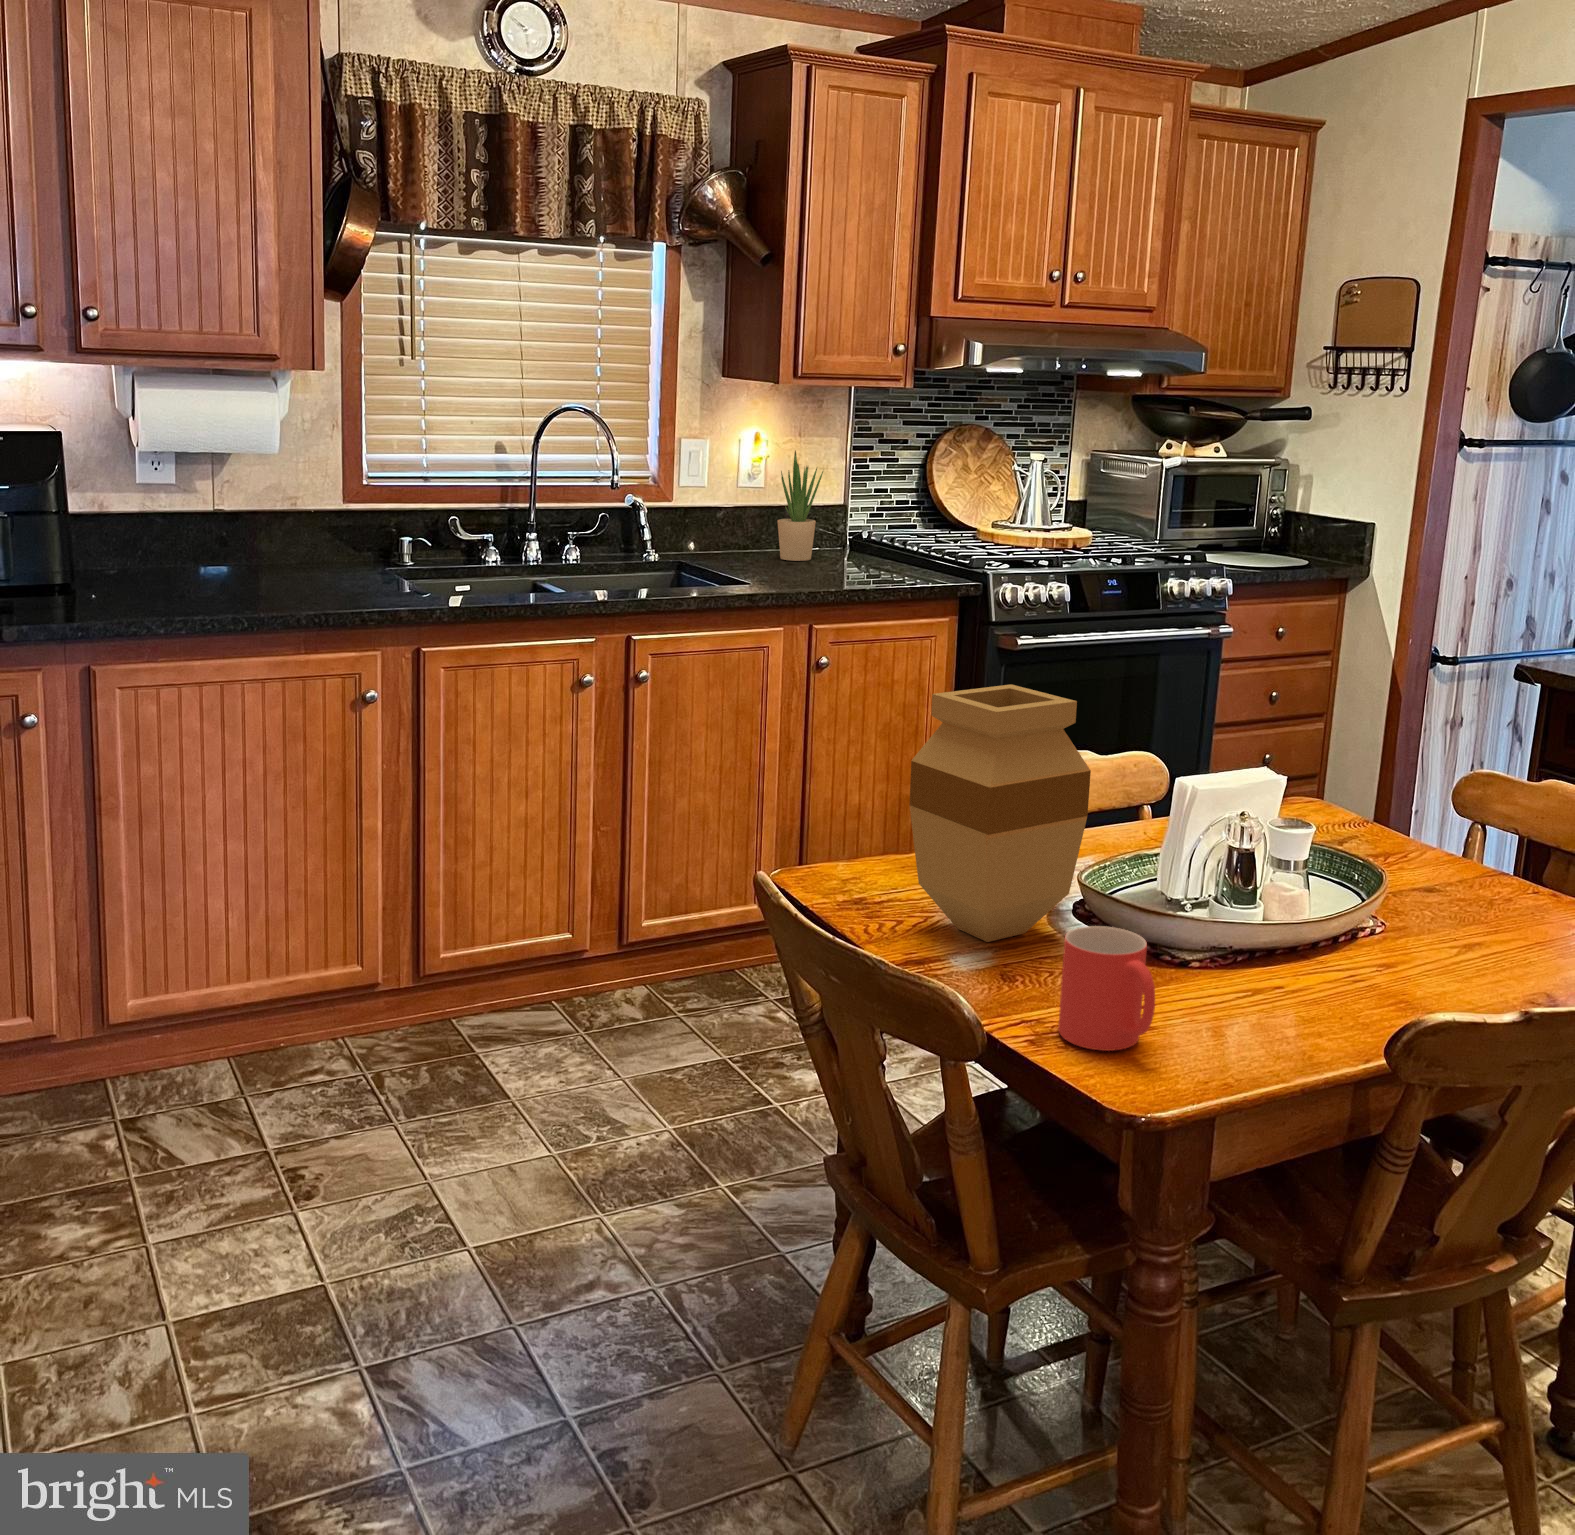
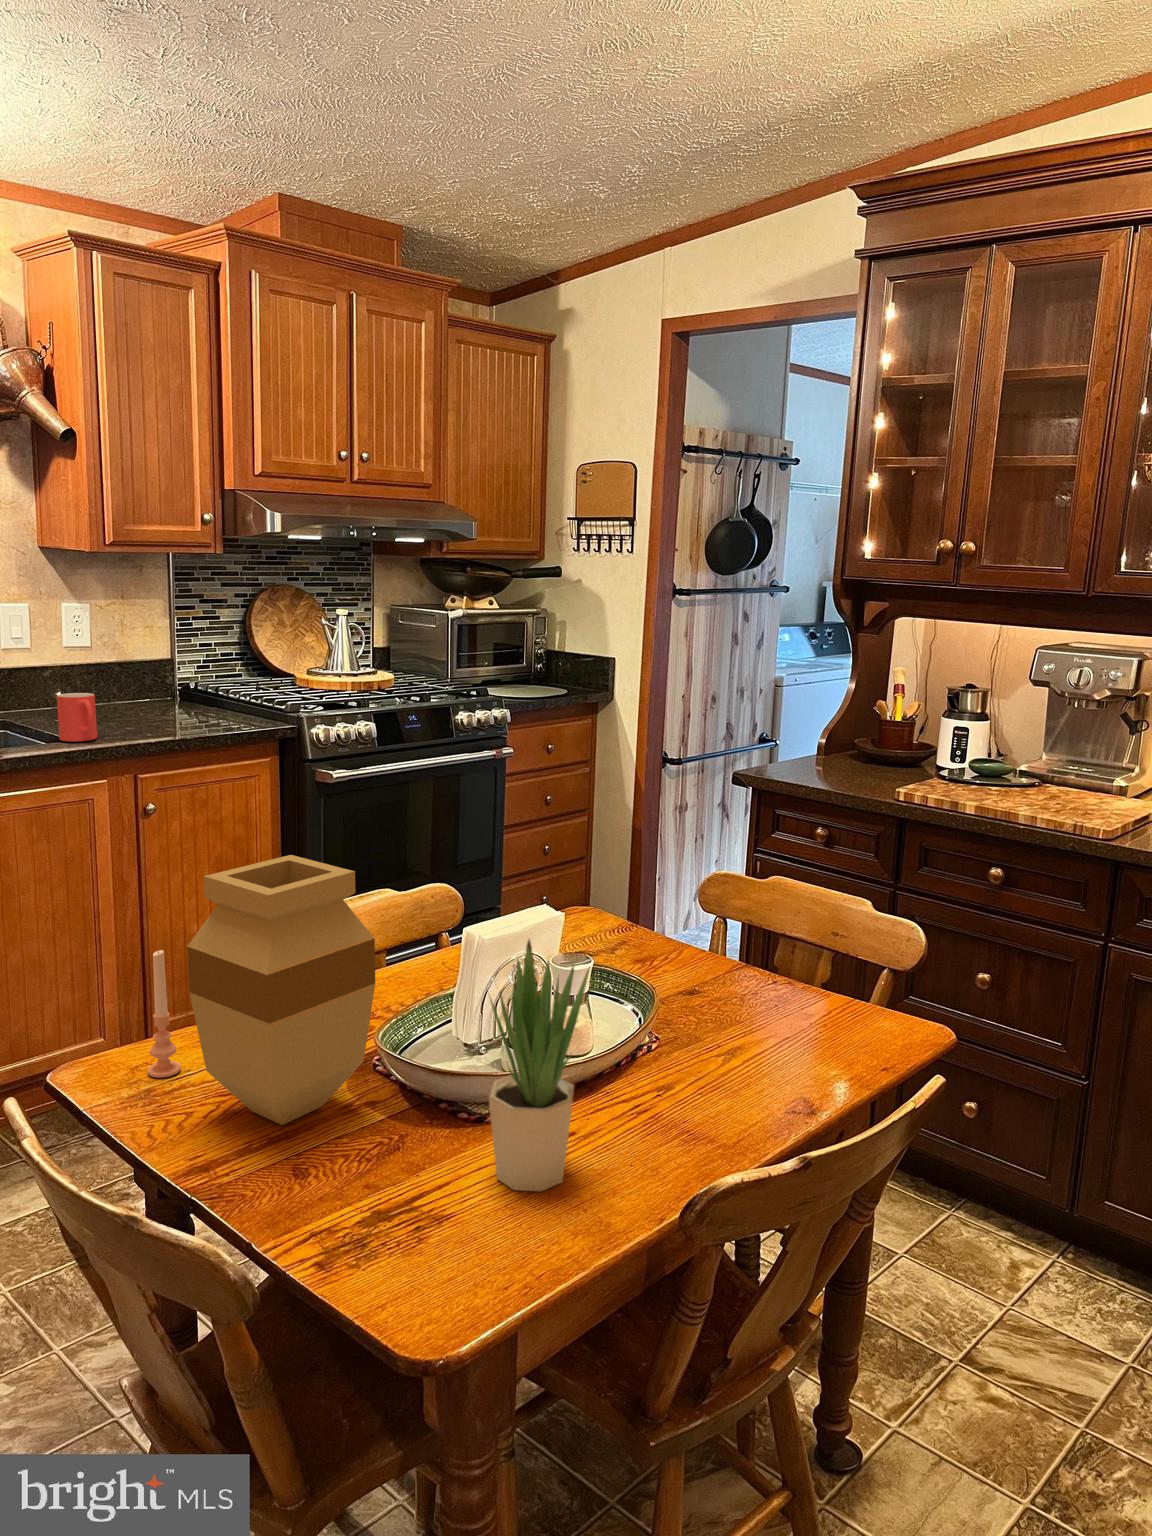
potted plant: present [777,451,823,561] -> present [489,940,589,1191]
candle: none [856,770,887,893] -> present [147,950,181,1078]
mug: present [1058,926,1155,1051] -> present [57,693,97,742]

